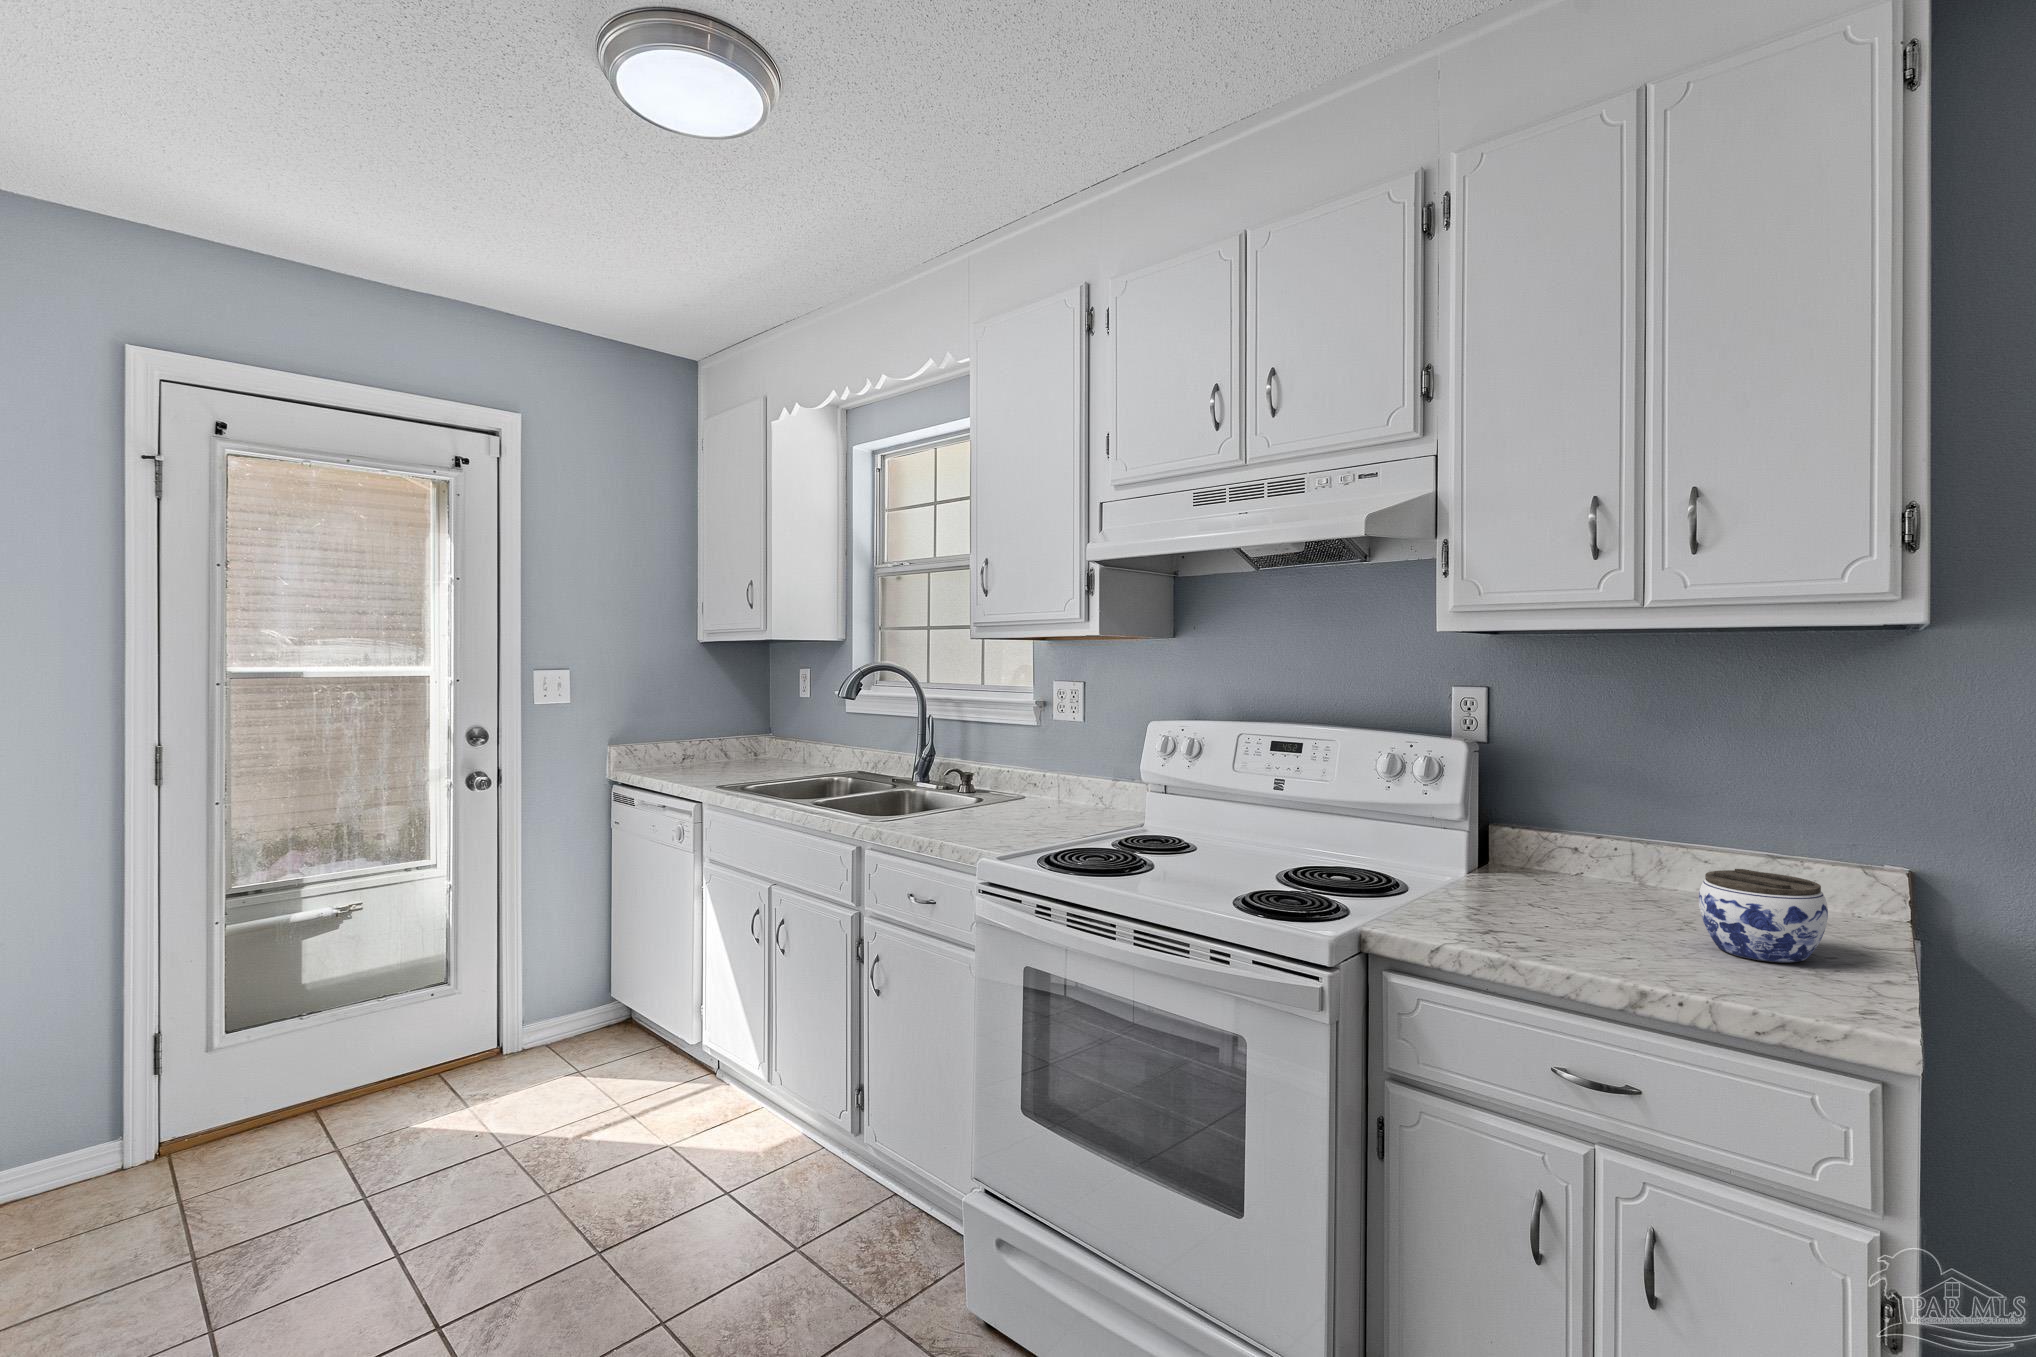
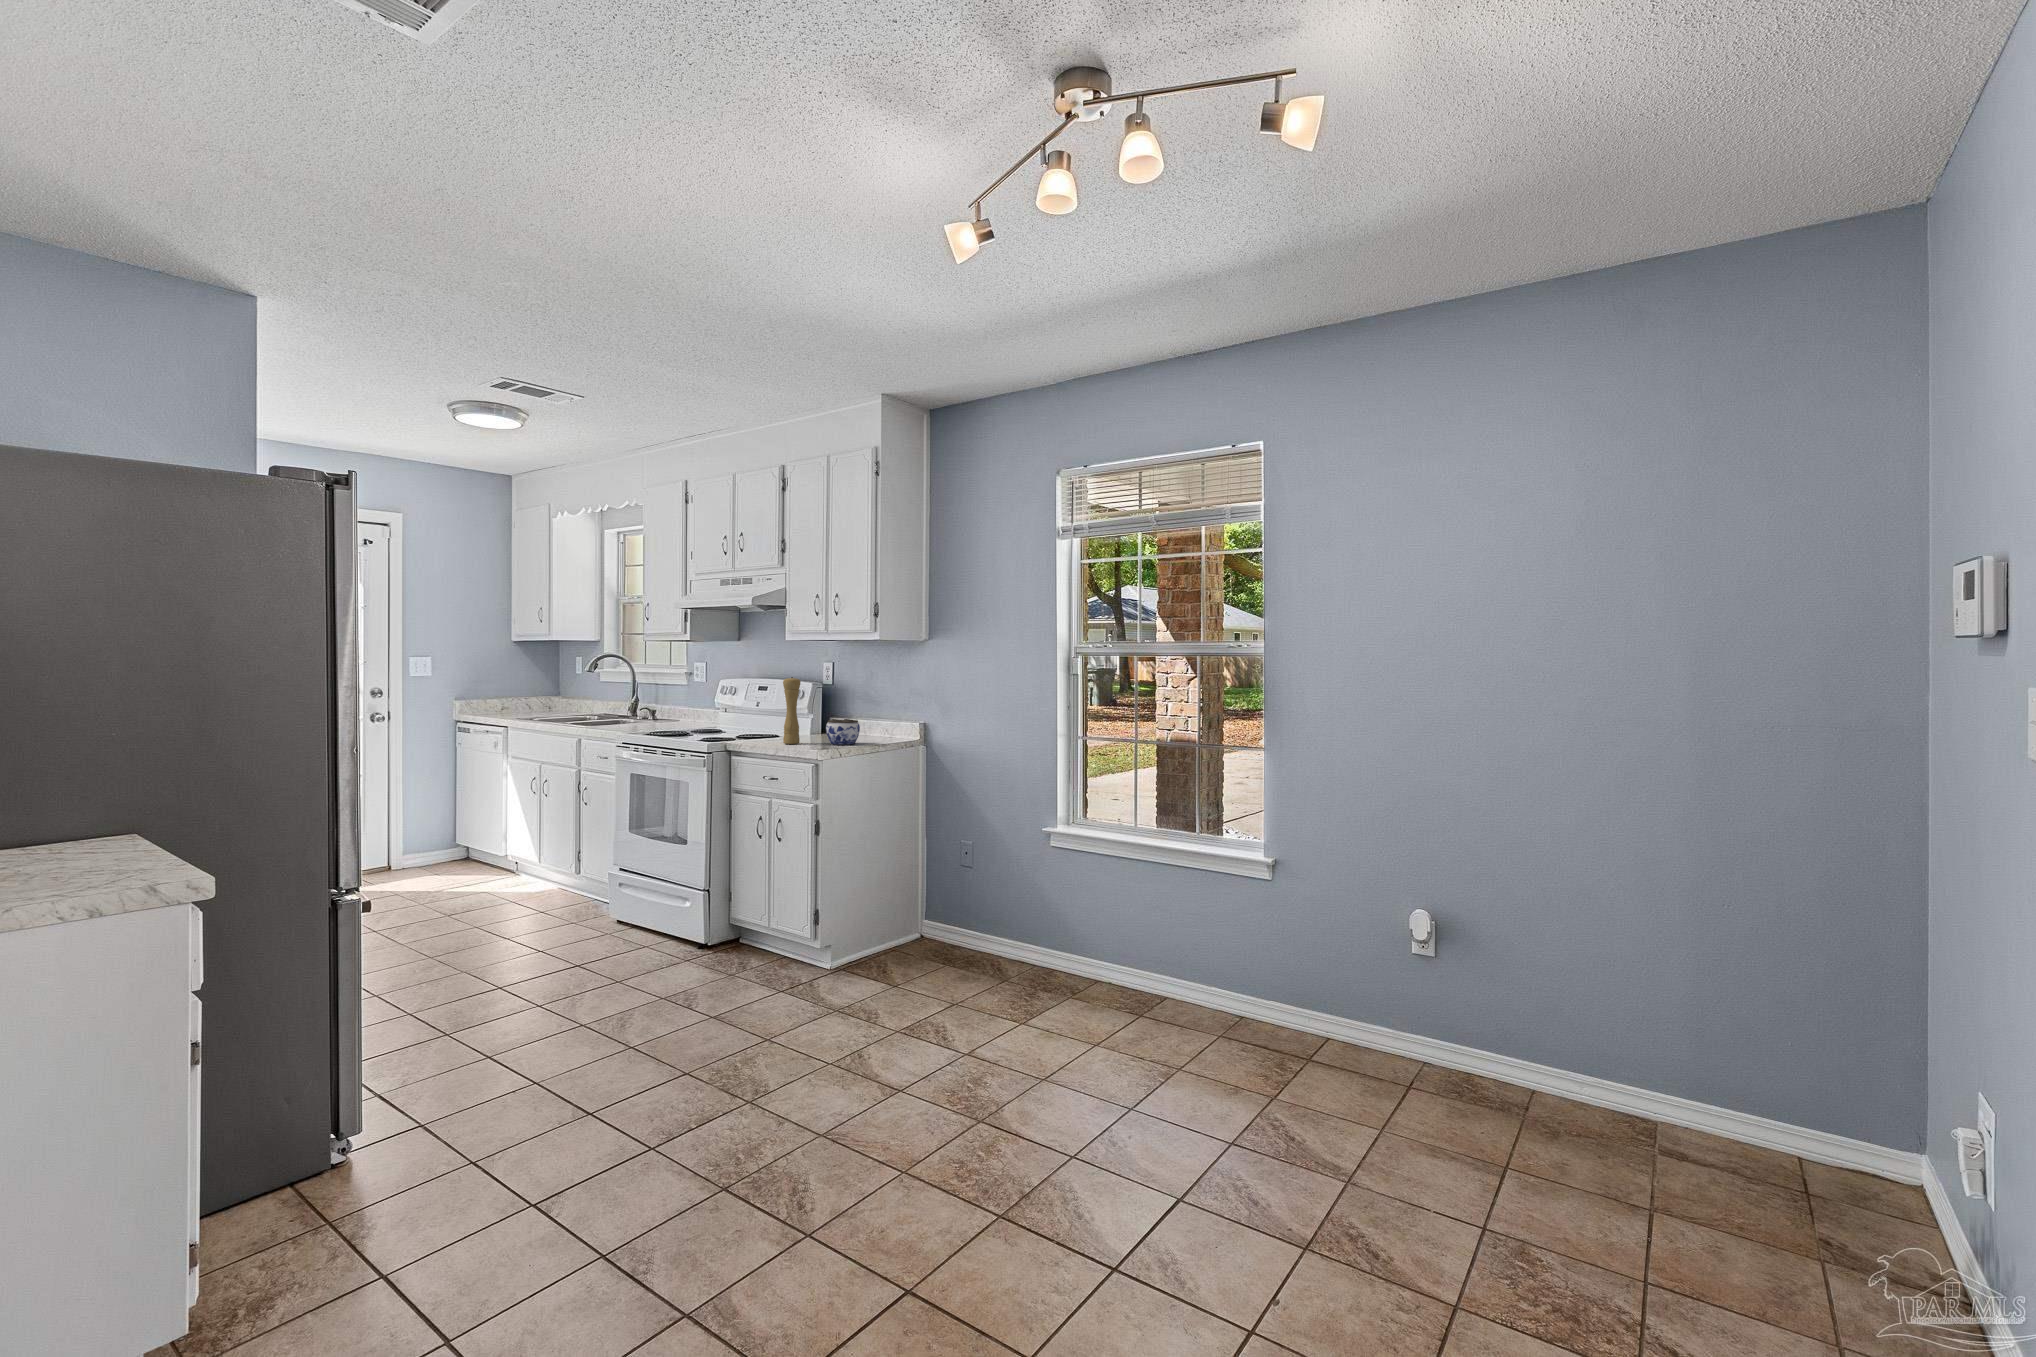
pepper mill: none [1561,743,1620,952] -> present [783,677,800,744]

